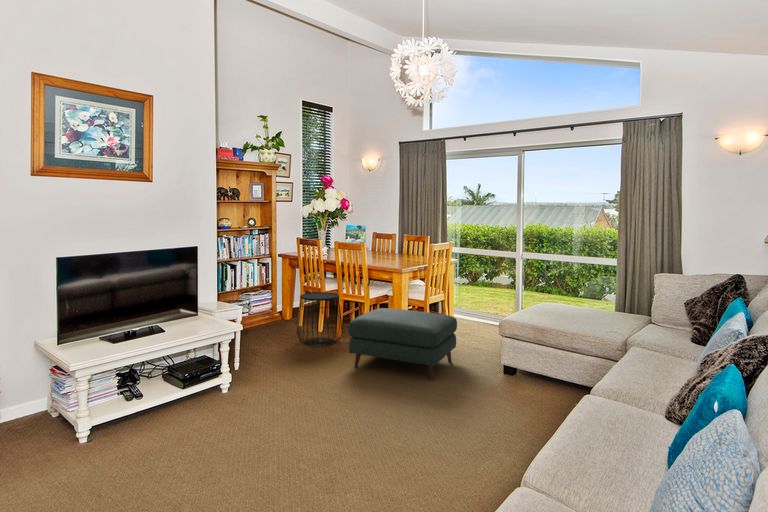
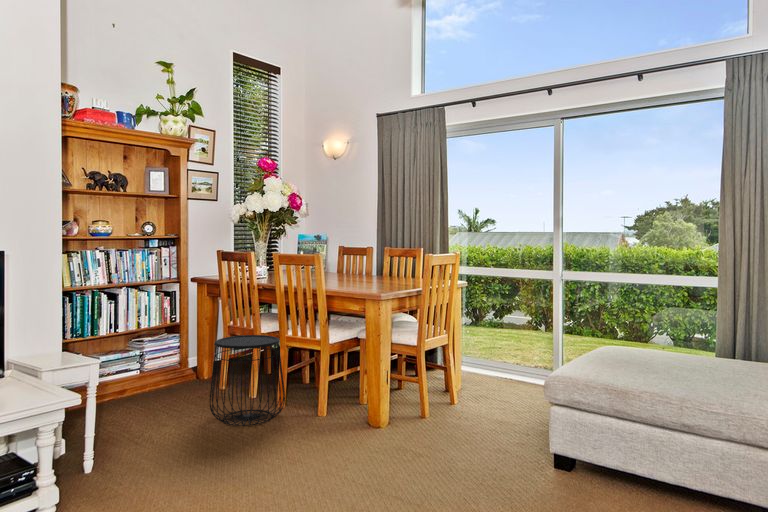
ottoman: present [348,308,457,380] -> none [288,360,473,489]

